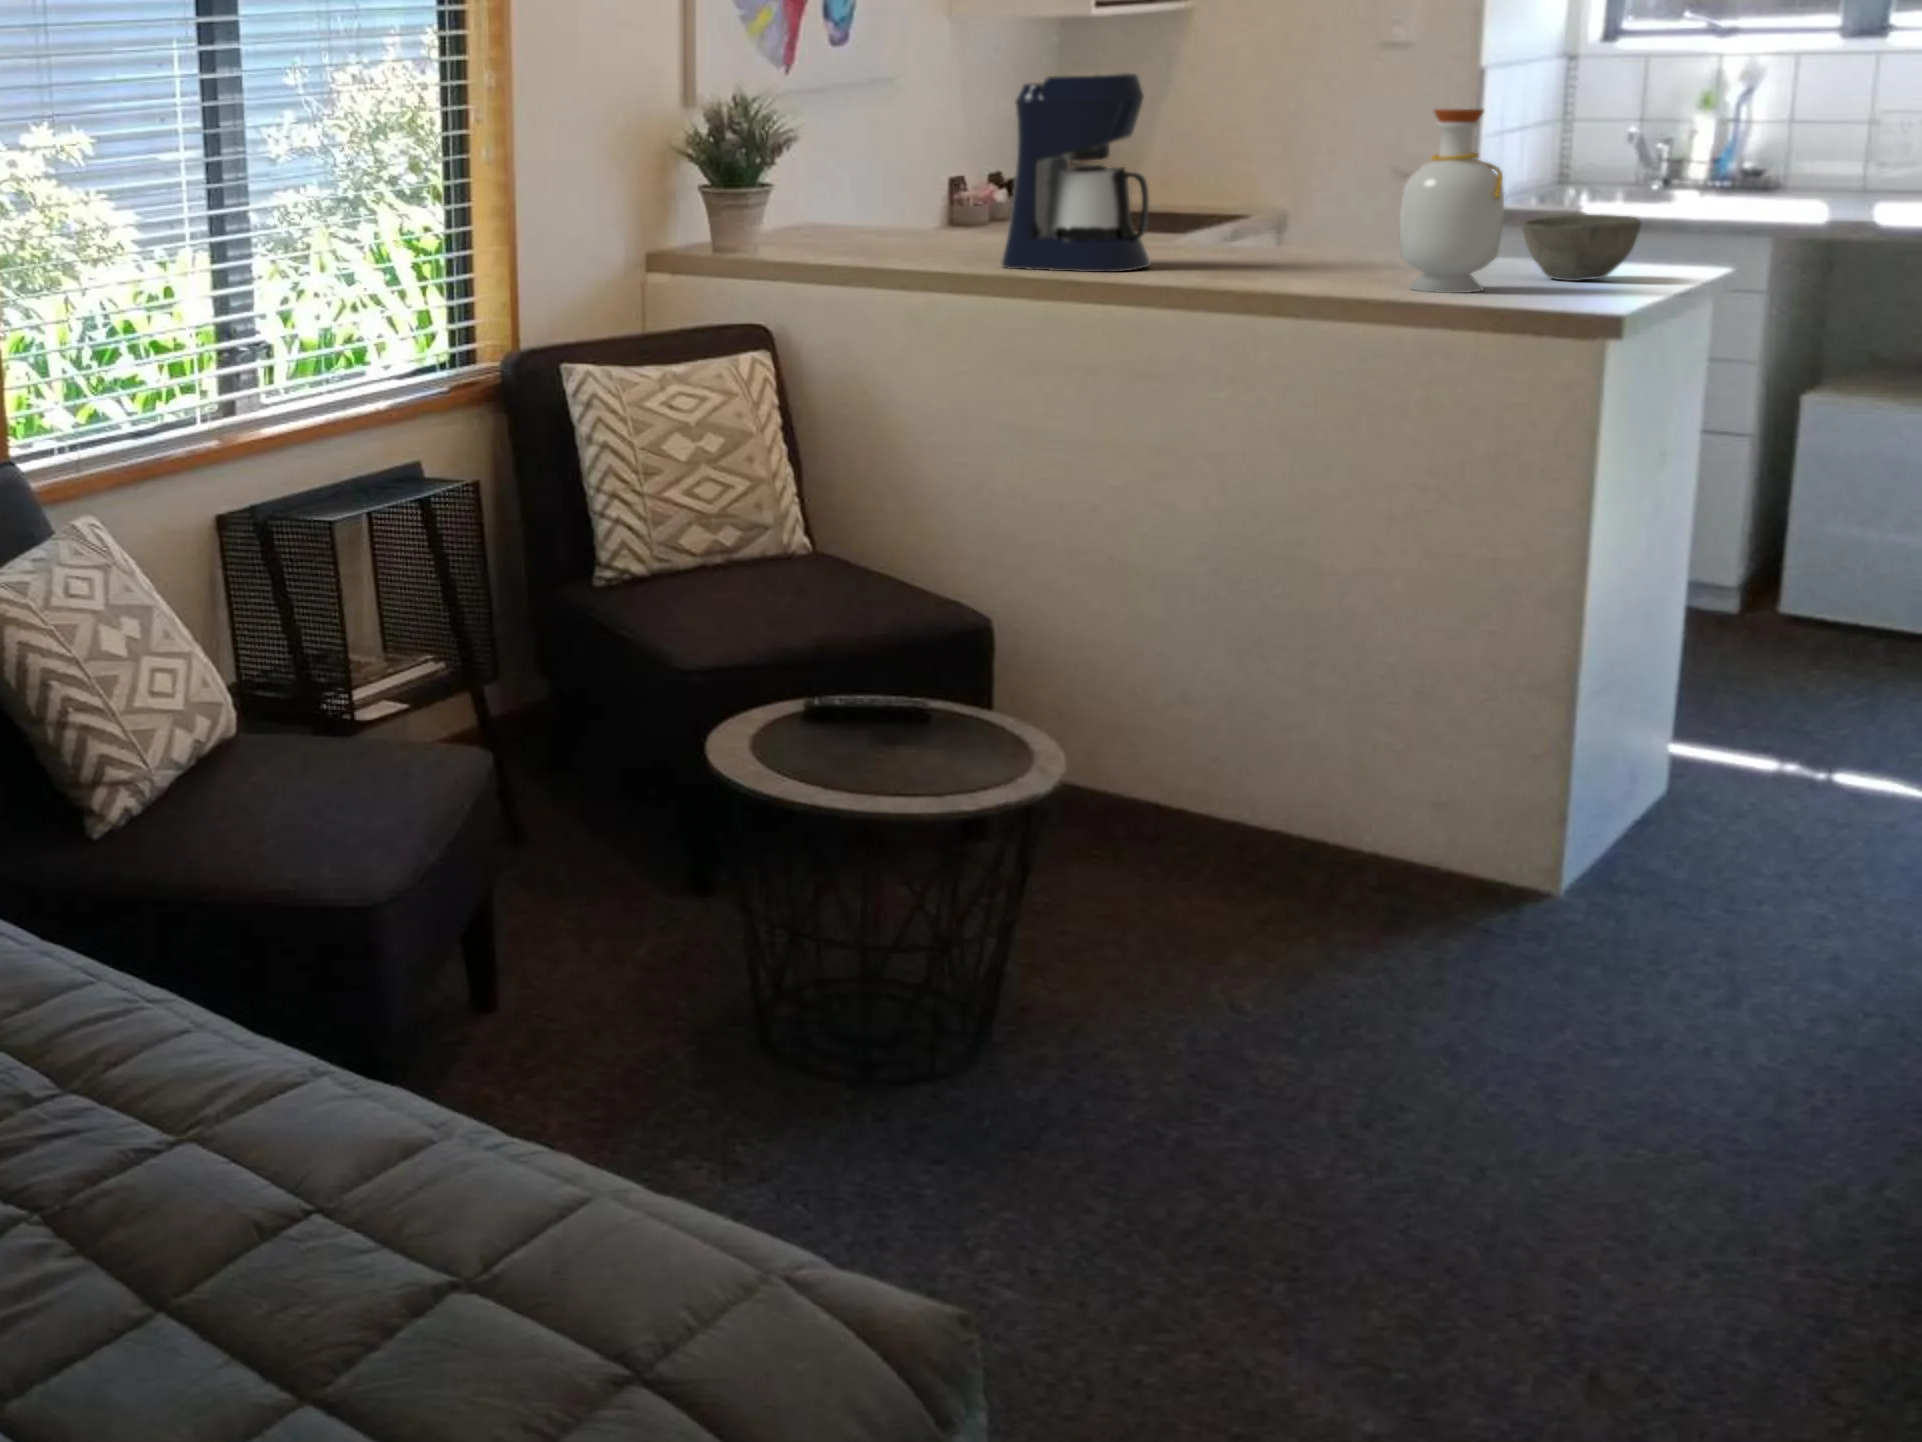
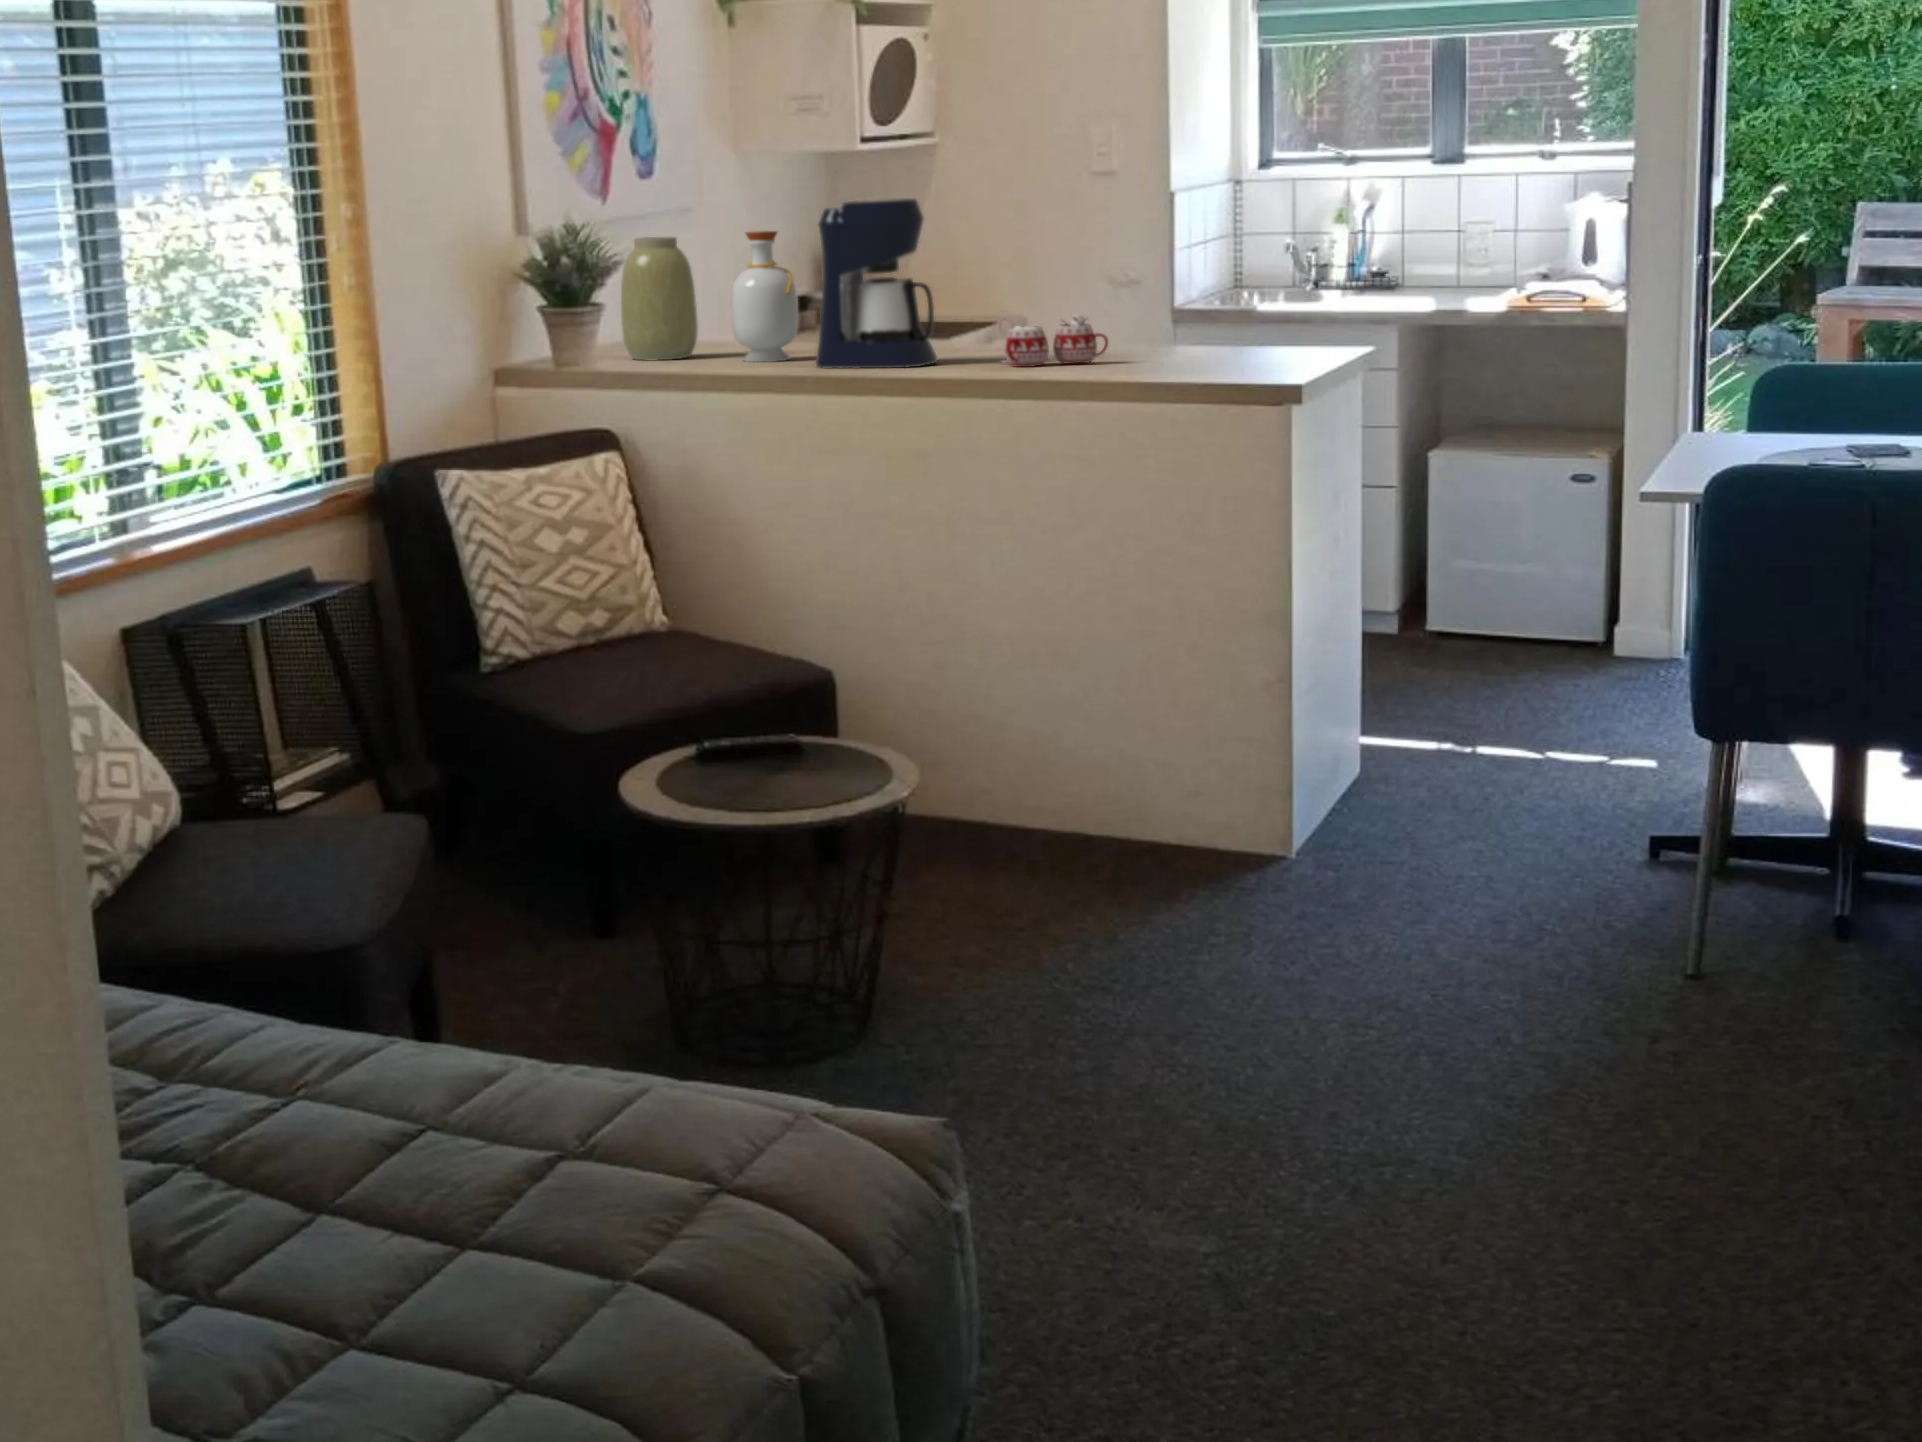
bottle: present [1400,109,1504,293] -> present [731,231,798,362]
vase: none [791,111,877,249] -> present [621,237,698,361]
bowl: present [1522,215,1641,281] -> none [1223,307,1309,360]
mug: none [1226,216,1366,277] -> present [998,315,1108,367]

